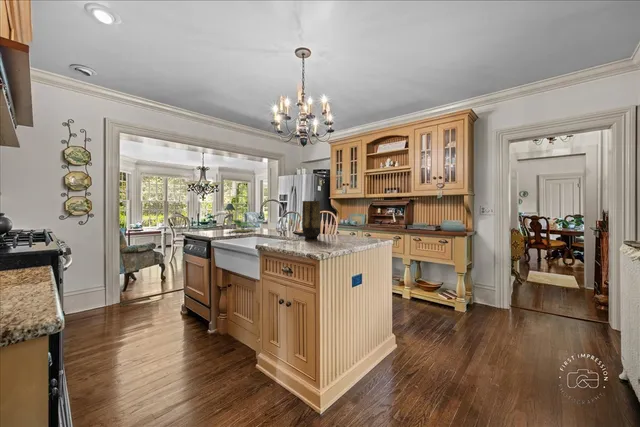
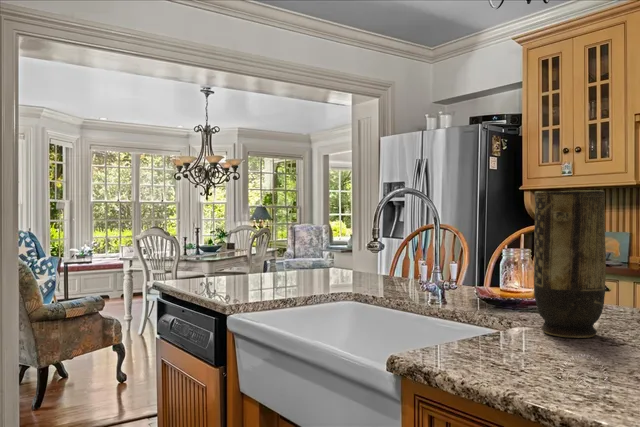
potted plant: present [230,219,256,232] -> none [267,206,345,284]

